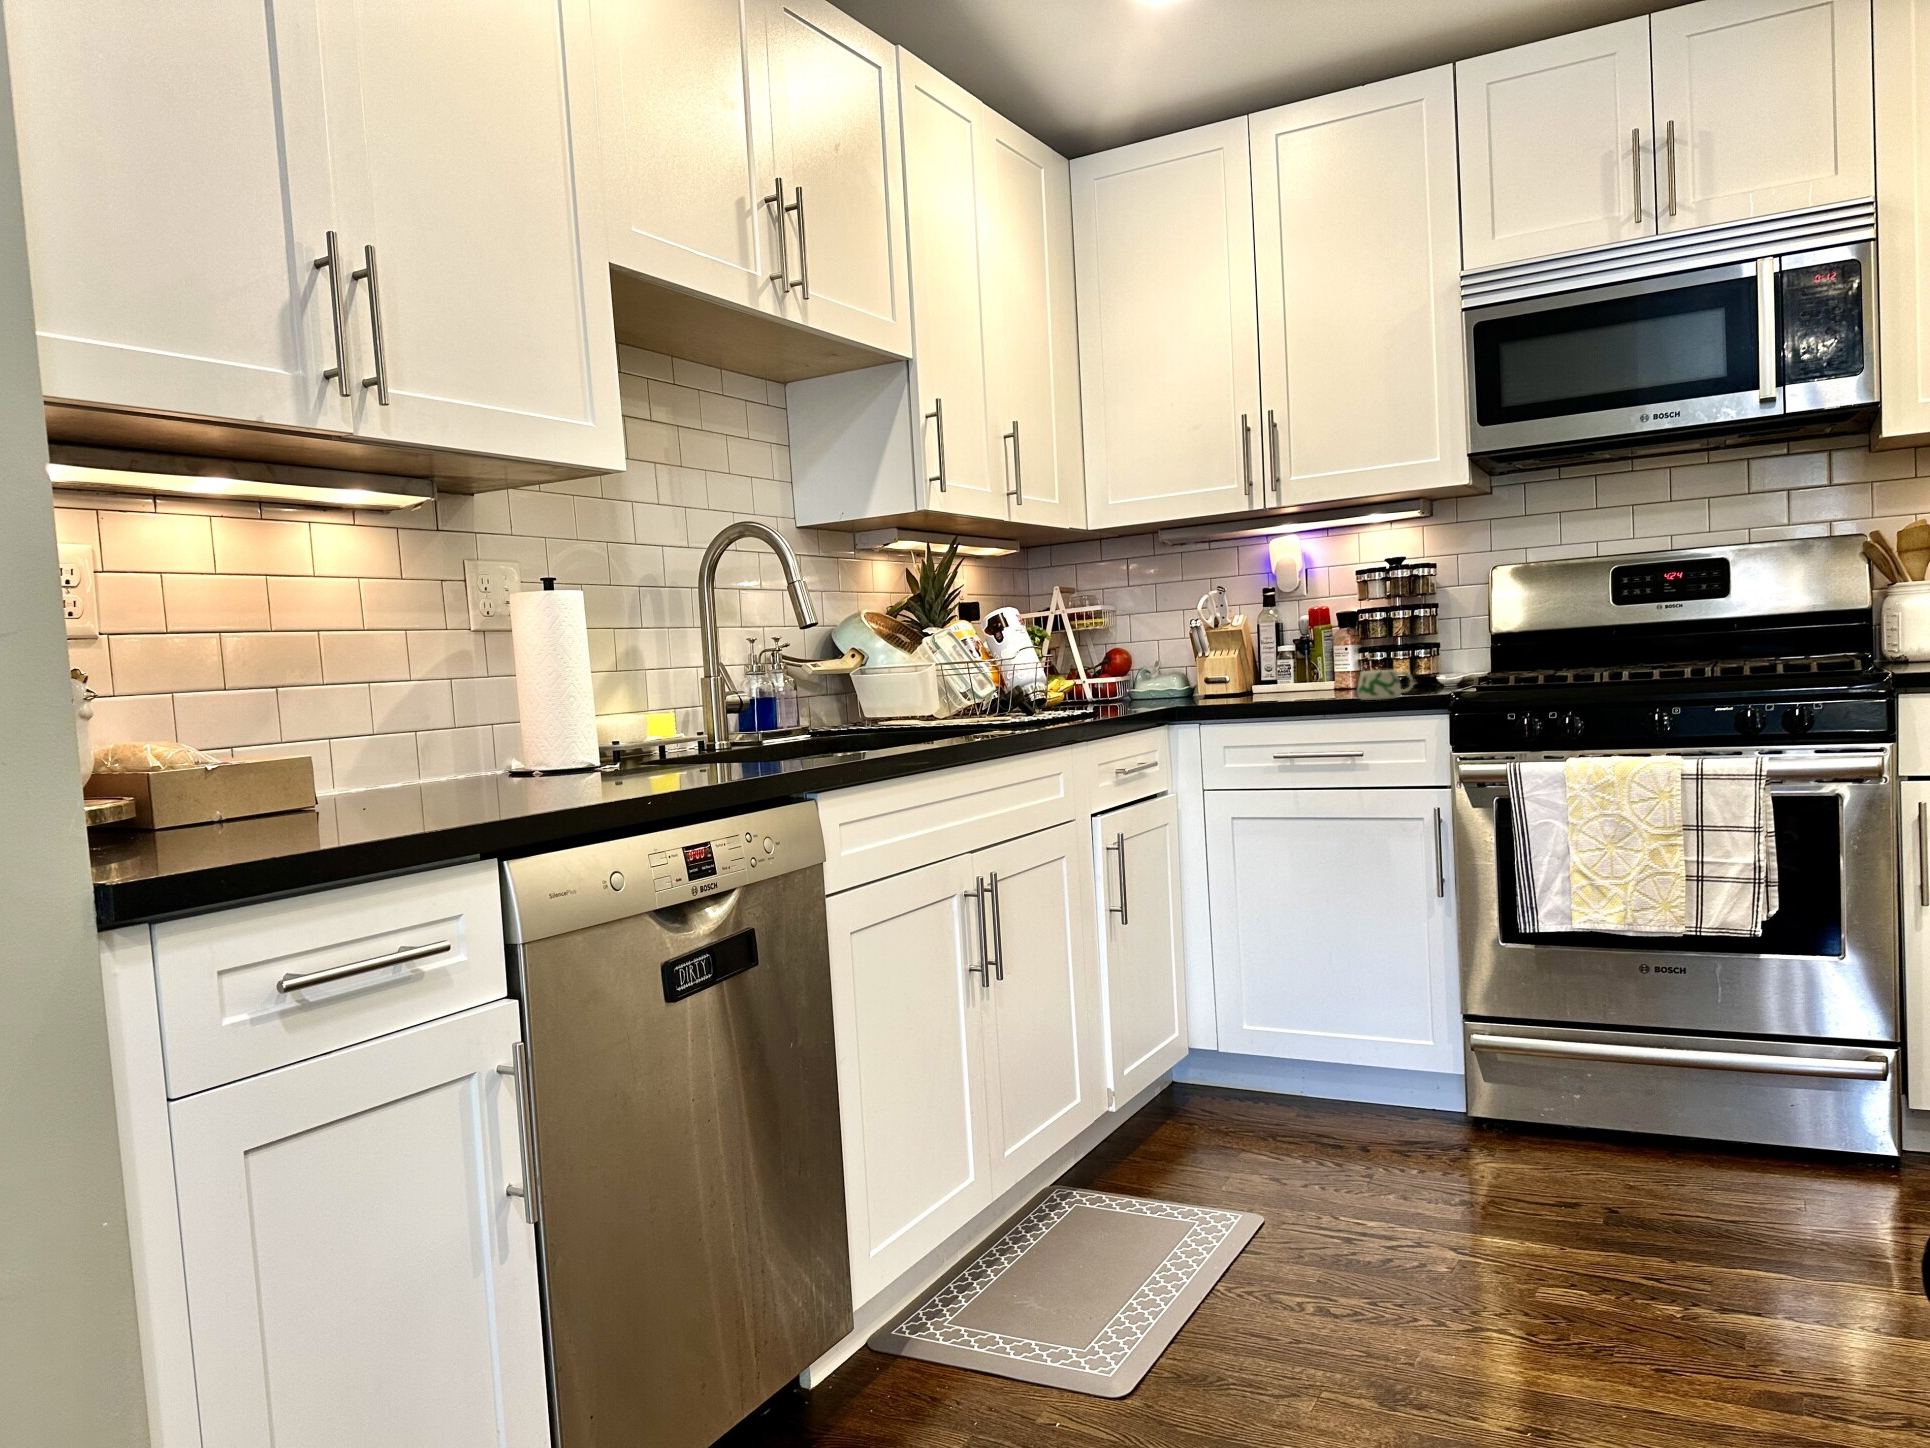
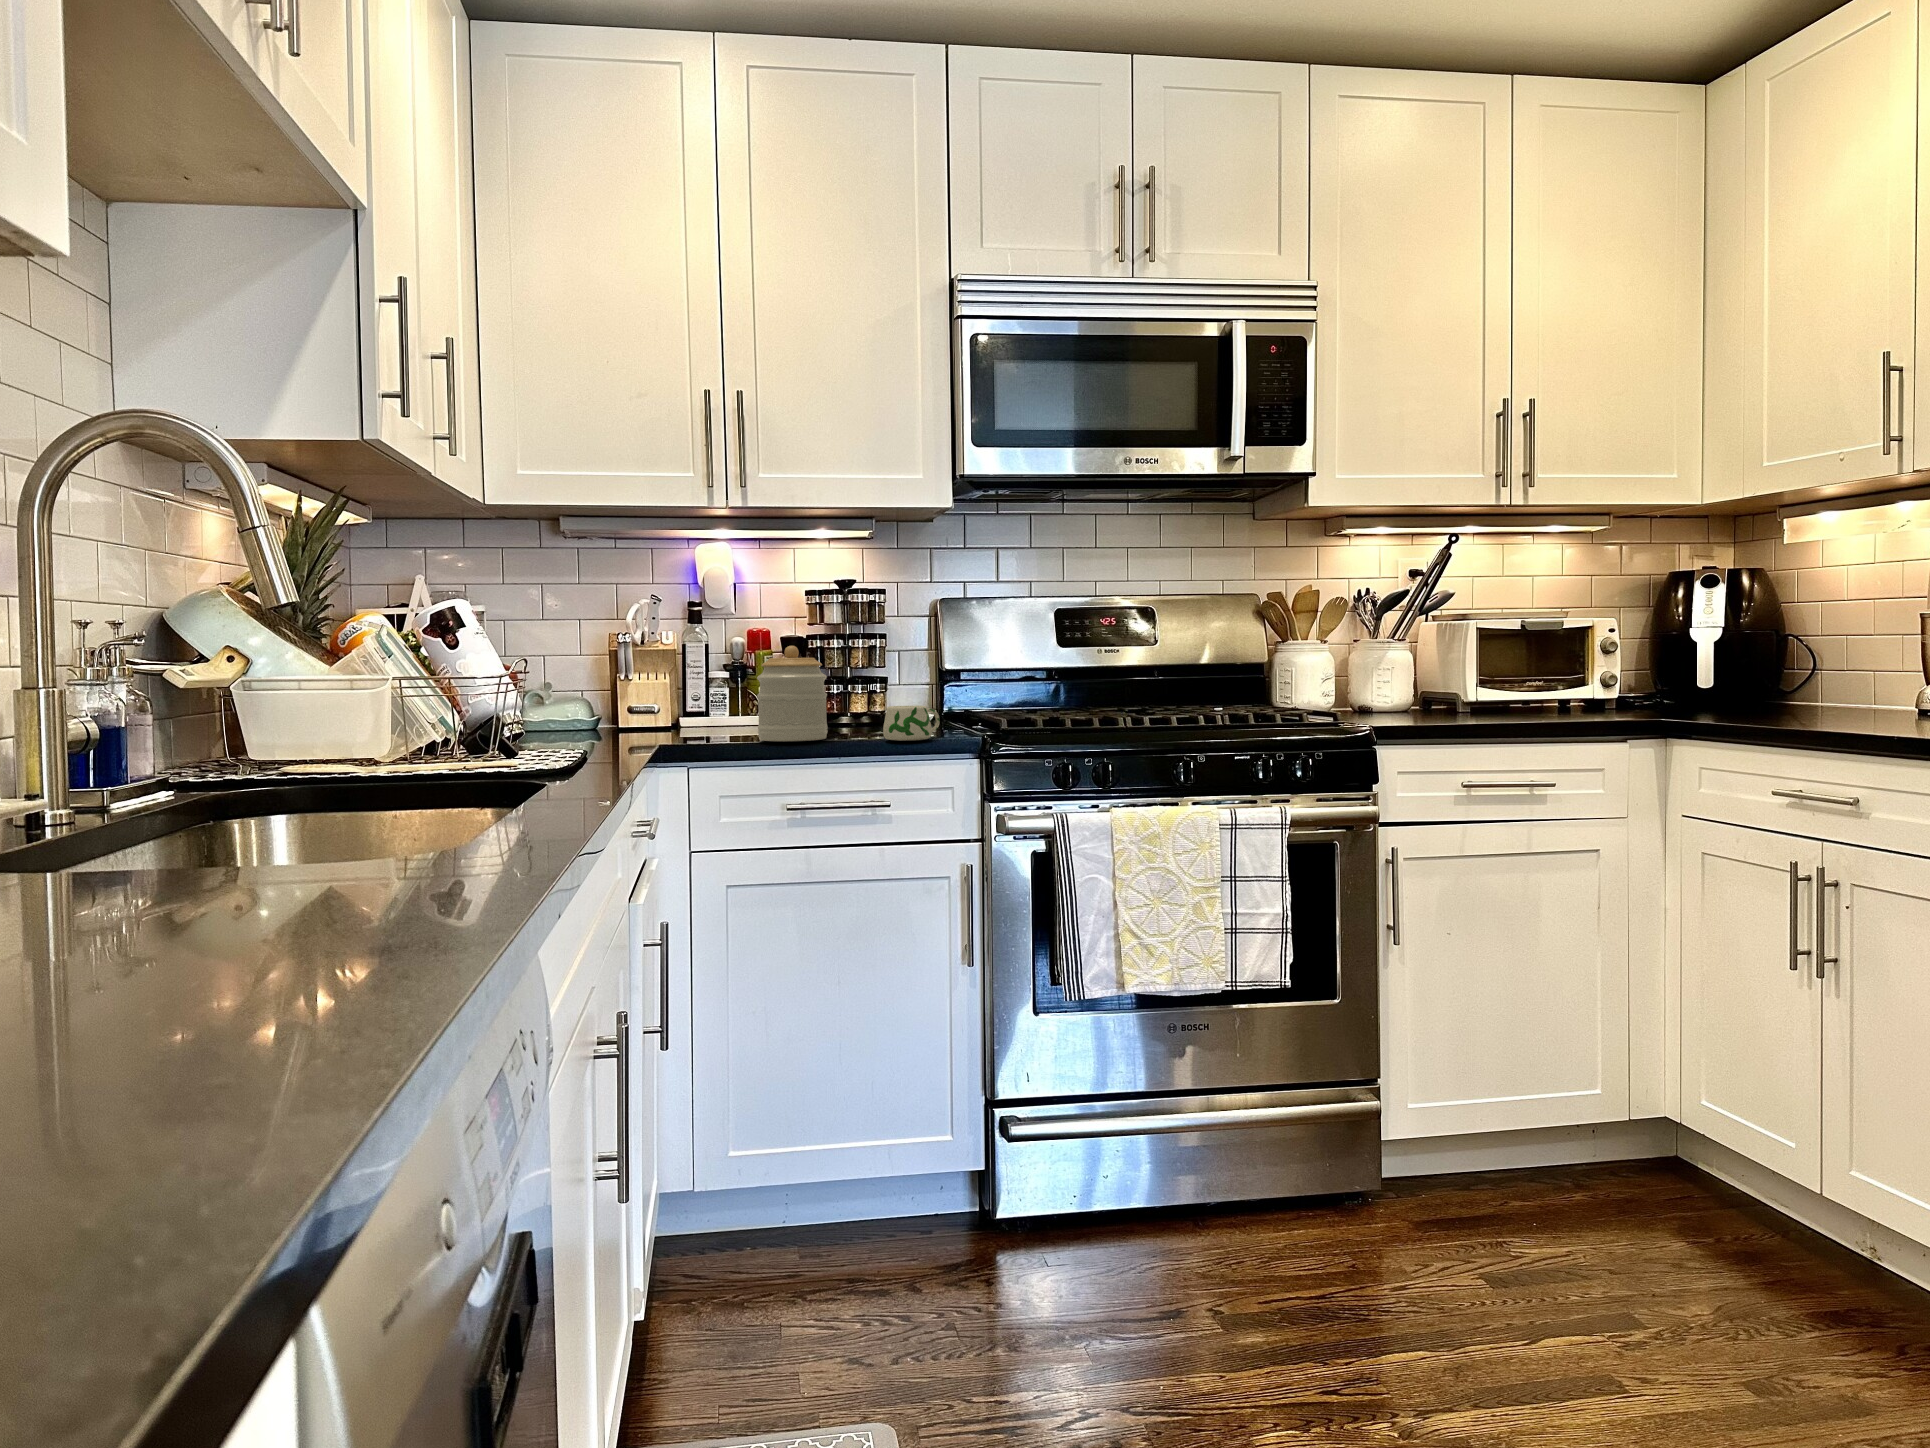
jar: none [1261,624,1322,703] -> present [757,646,828,741]

